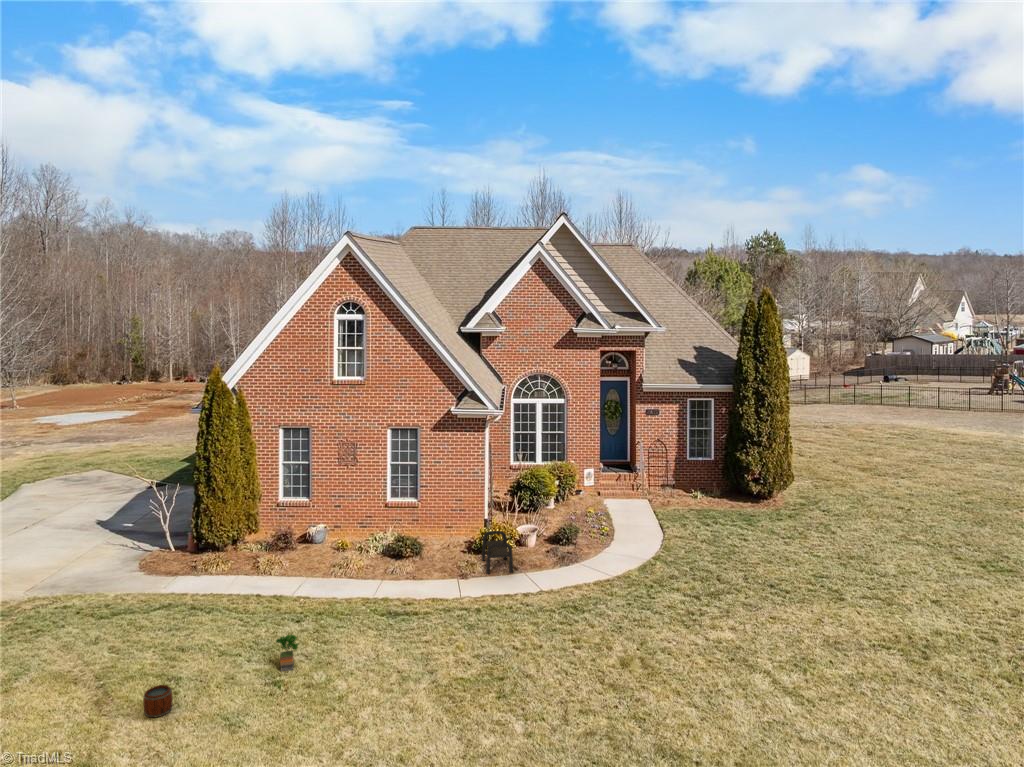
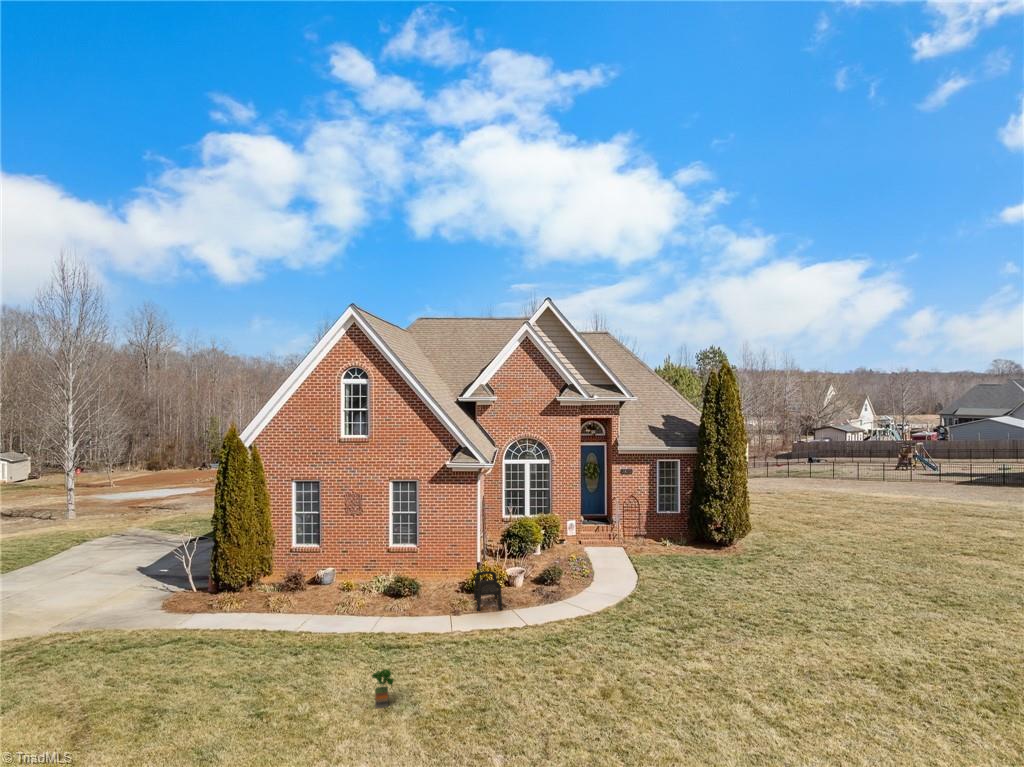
potted tree: present [276,635,298,671] -> present [372,669,394,708]
bucket: present [143,685,173,717] -> none [116,717,149,752]

